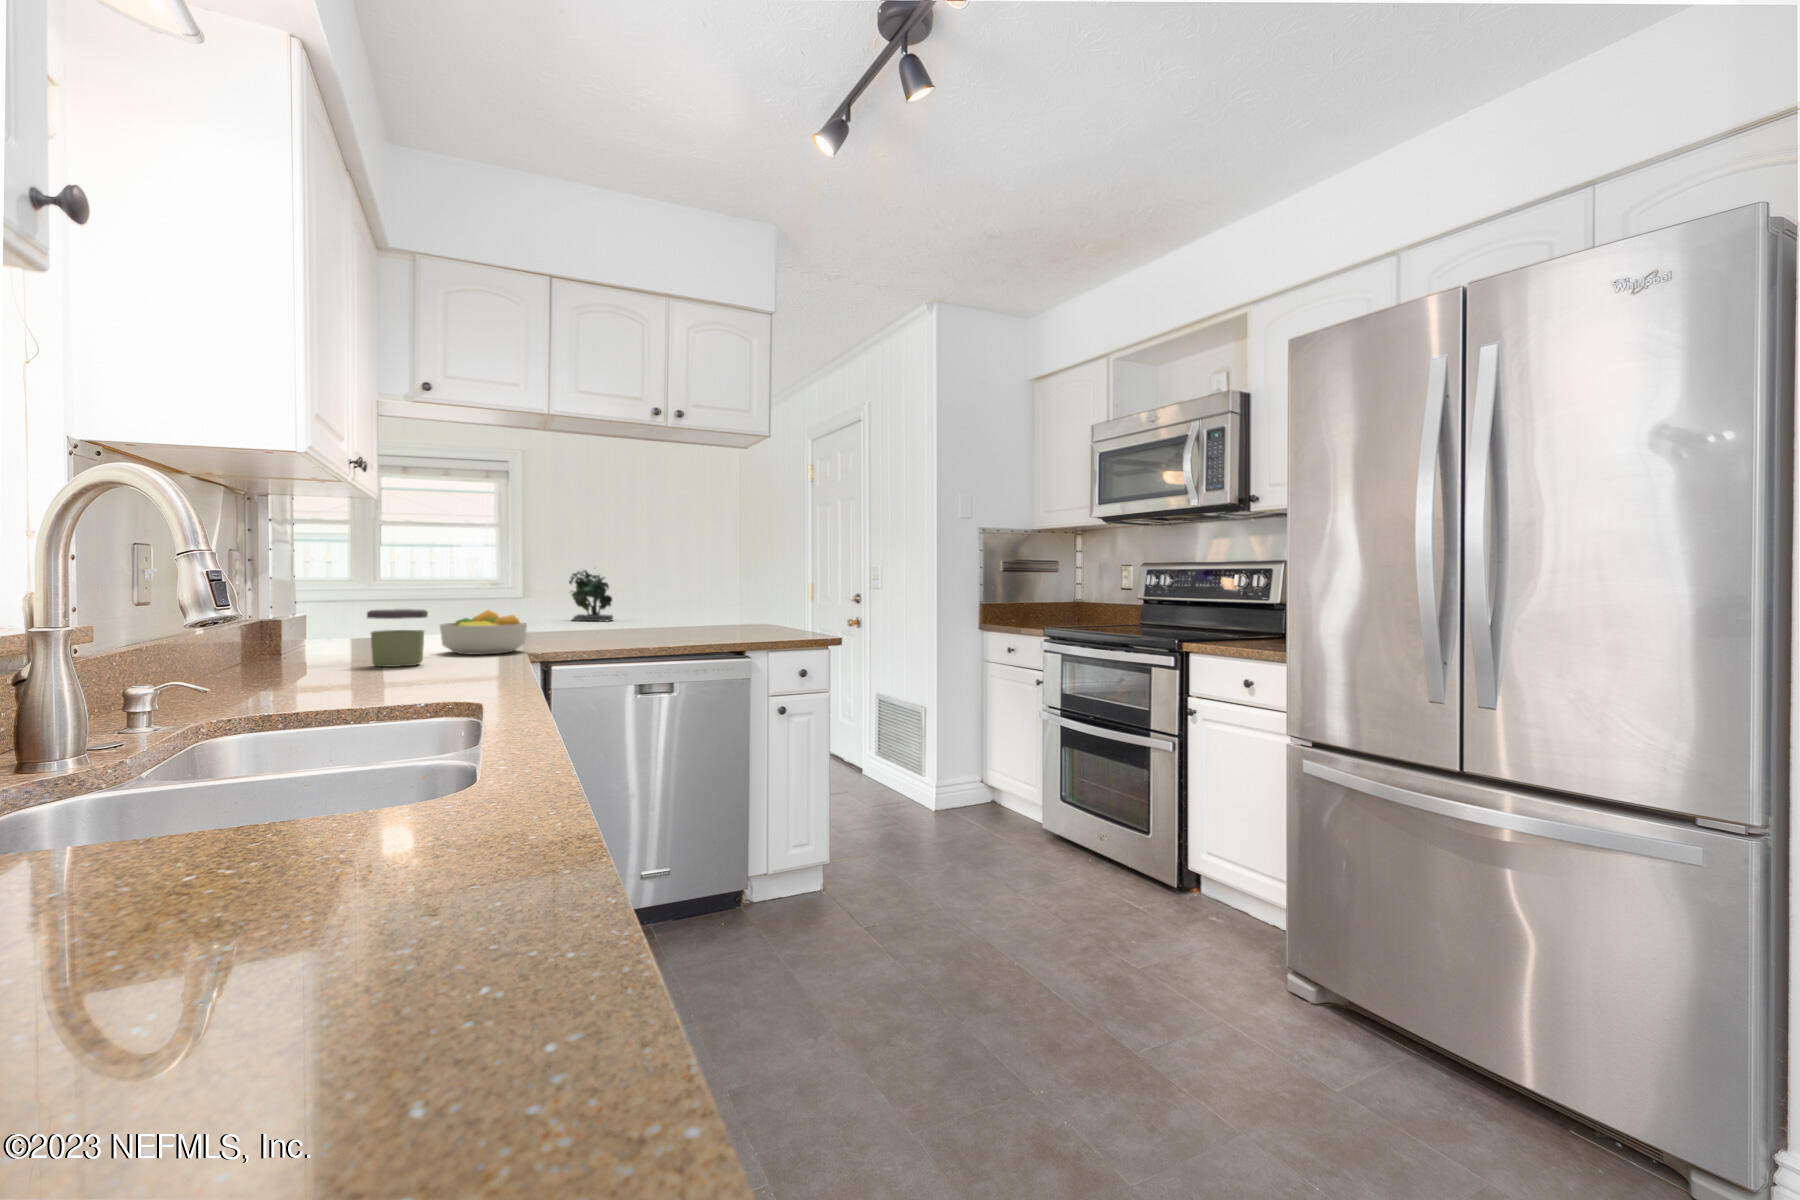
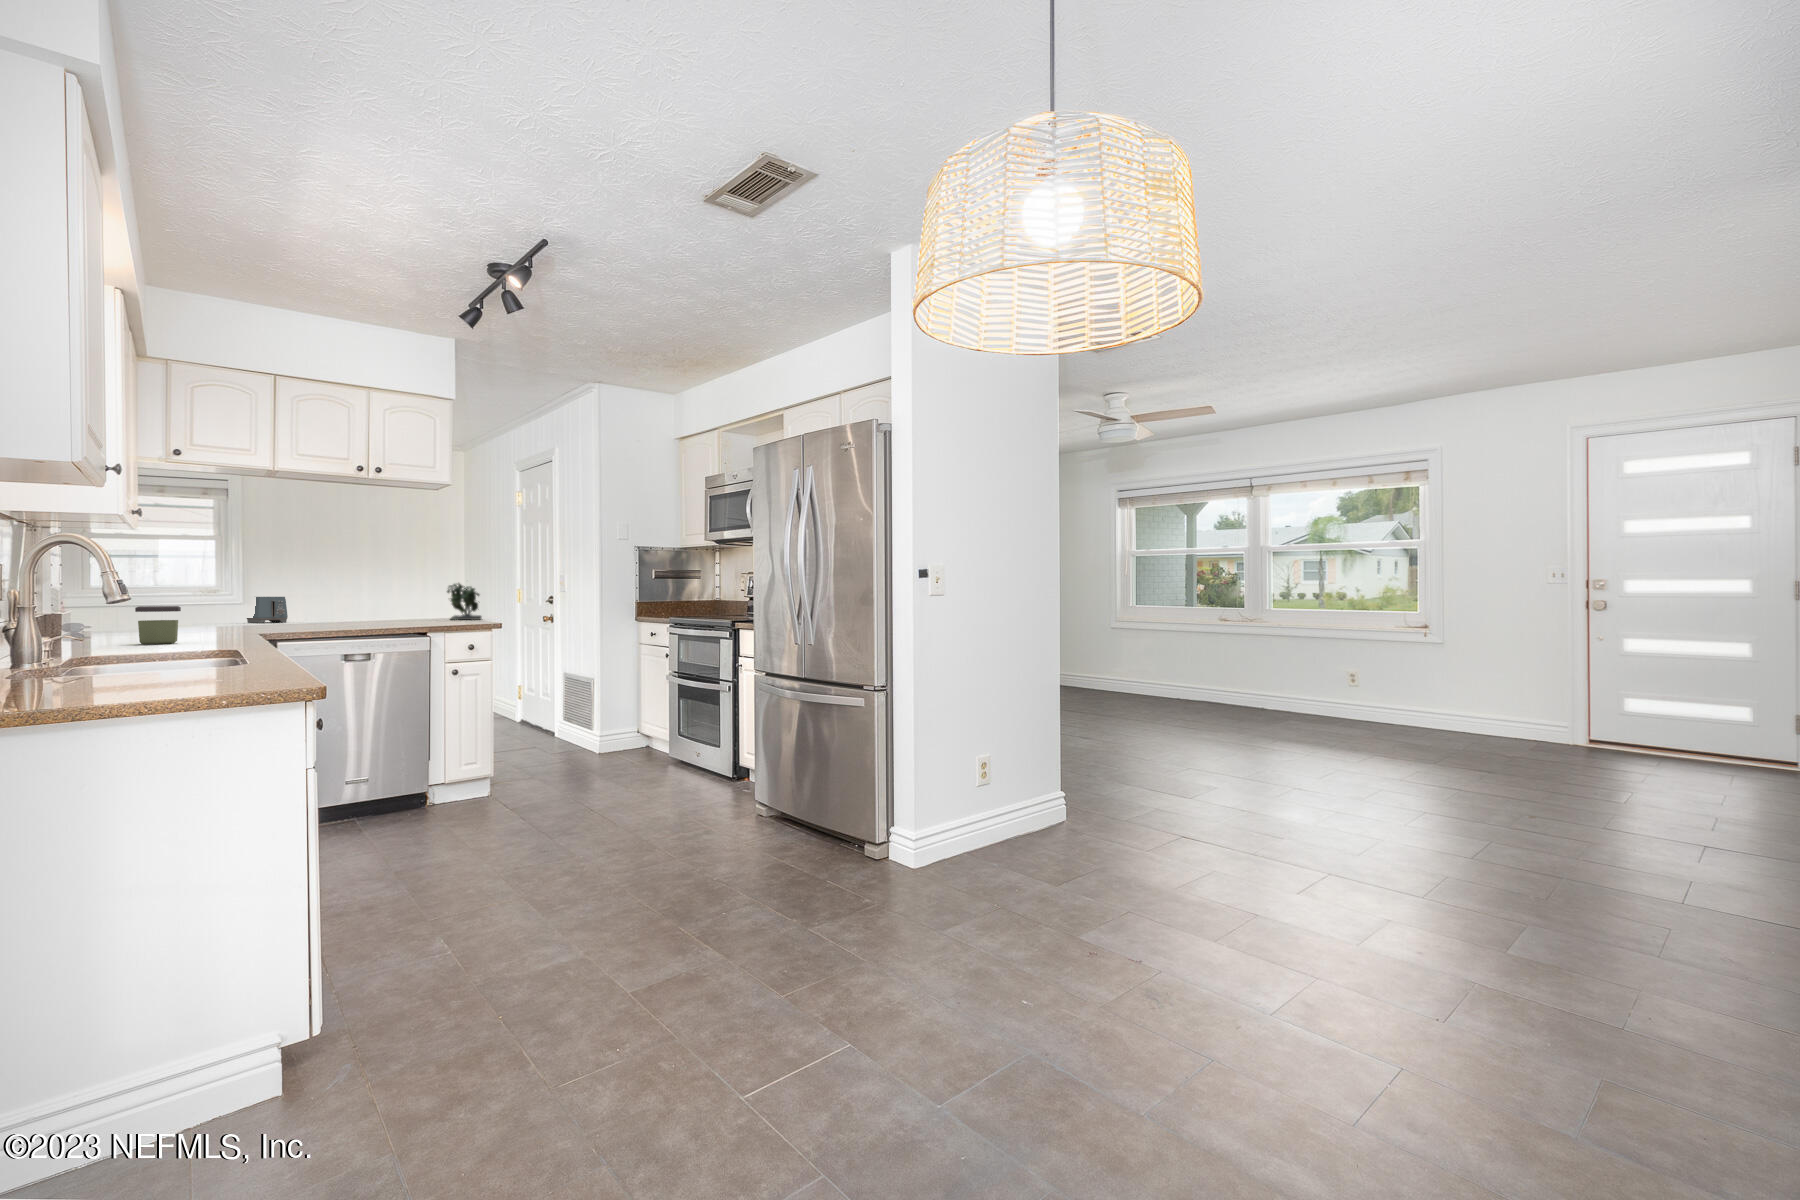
potted plant: present [569,570,613,621] -> present [447,583,482,620]
toaster: none [520,589,560,618] -> present [247,597,288,623]
fruit bowl: present [440,610,527,655] -> none [185,608,257,639]

